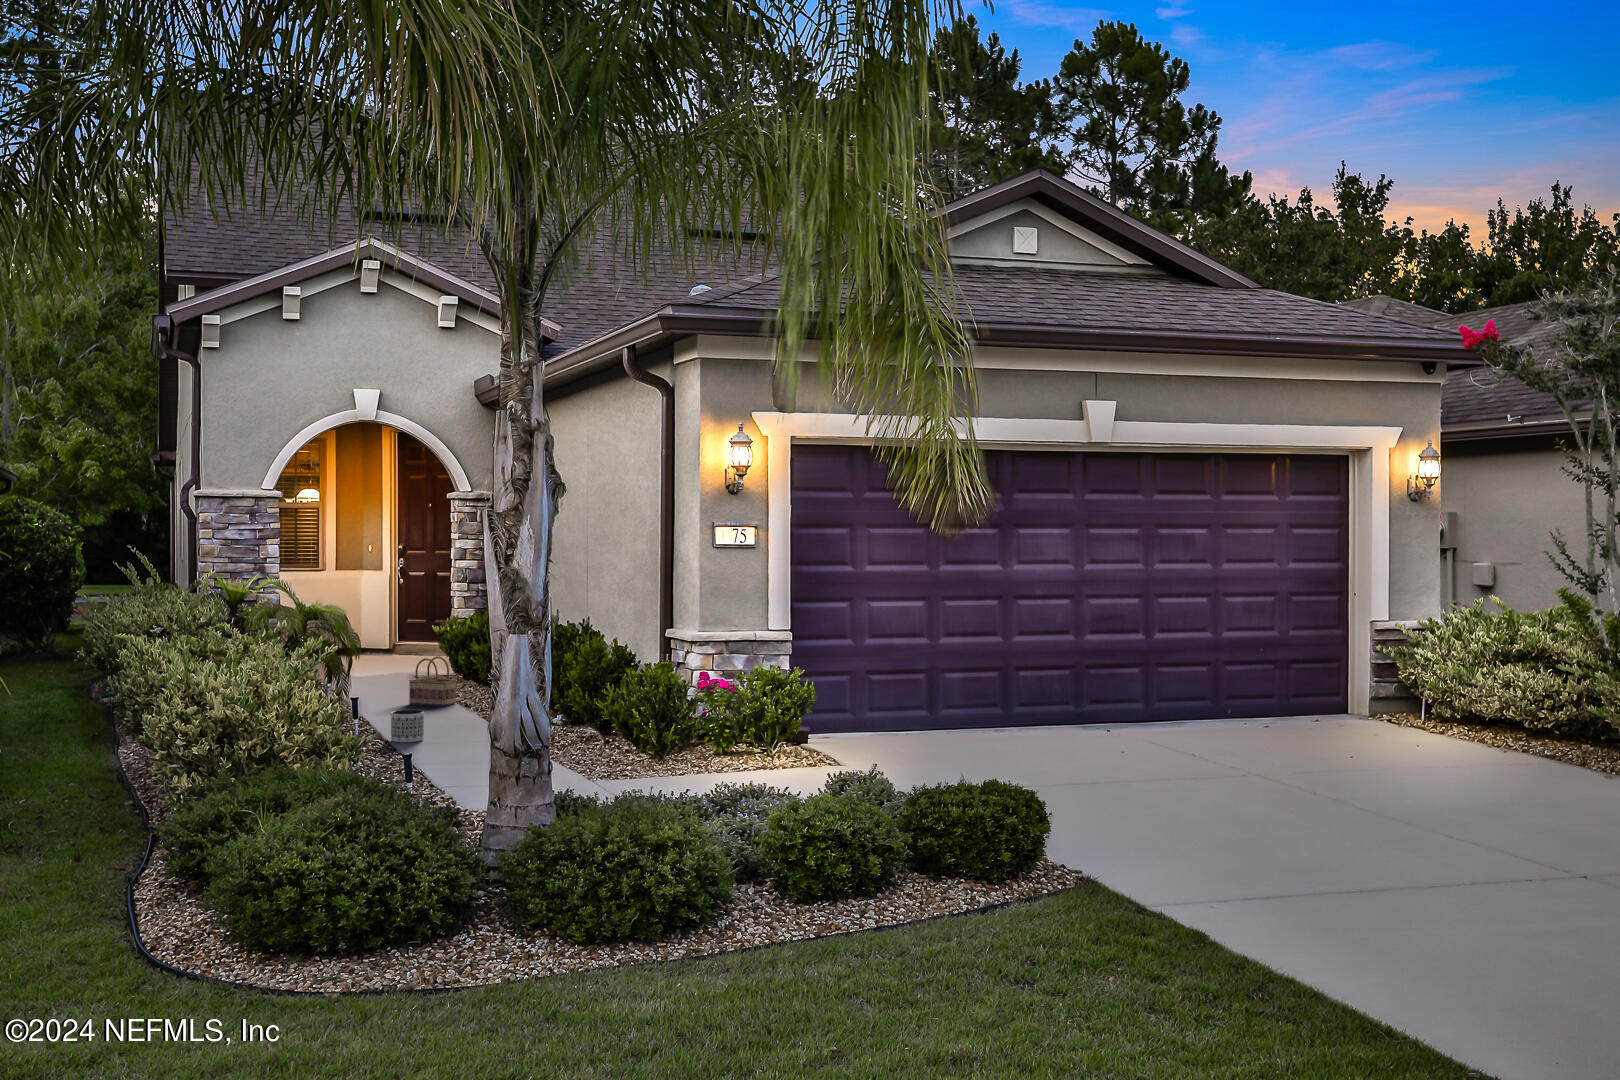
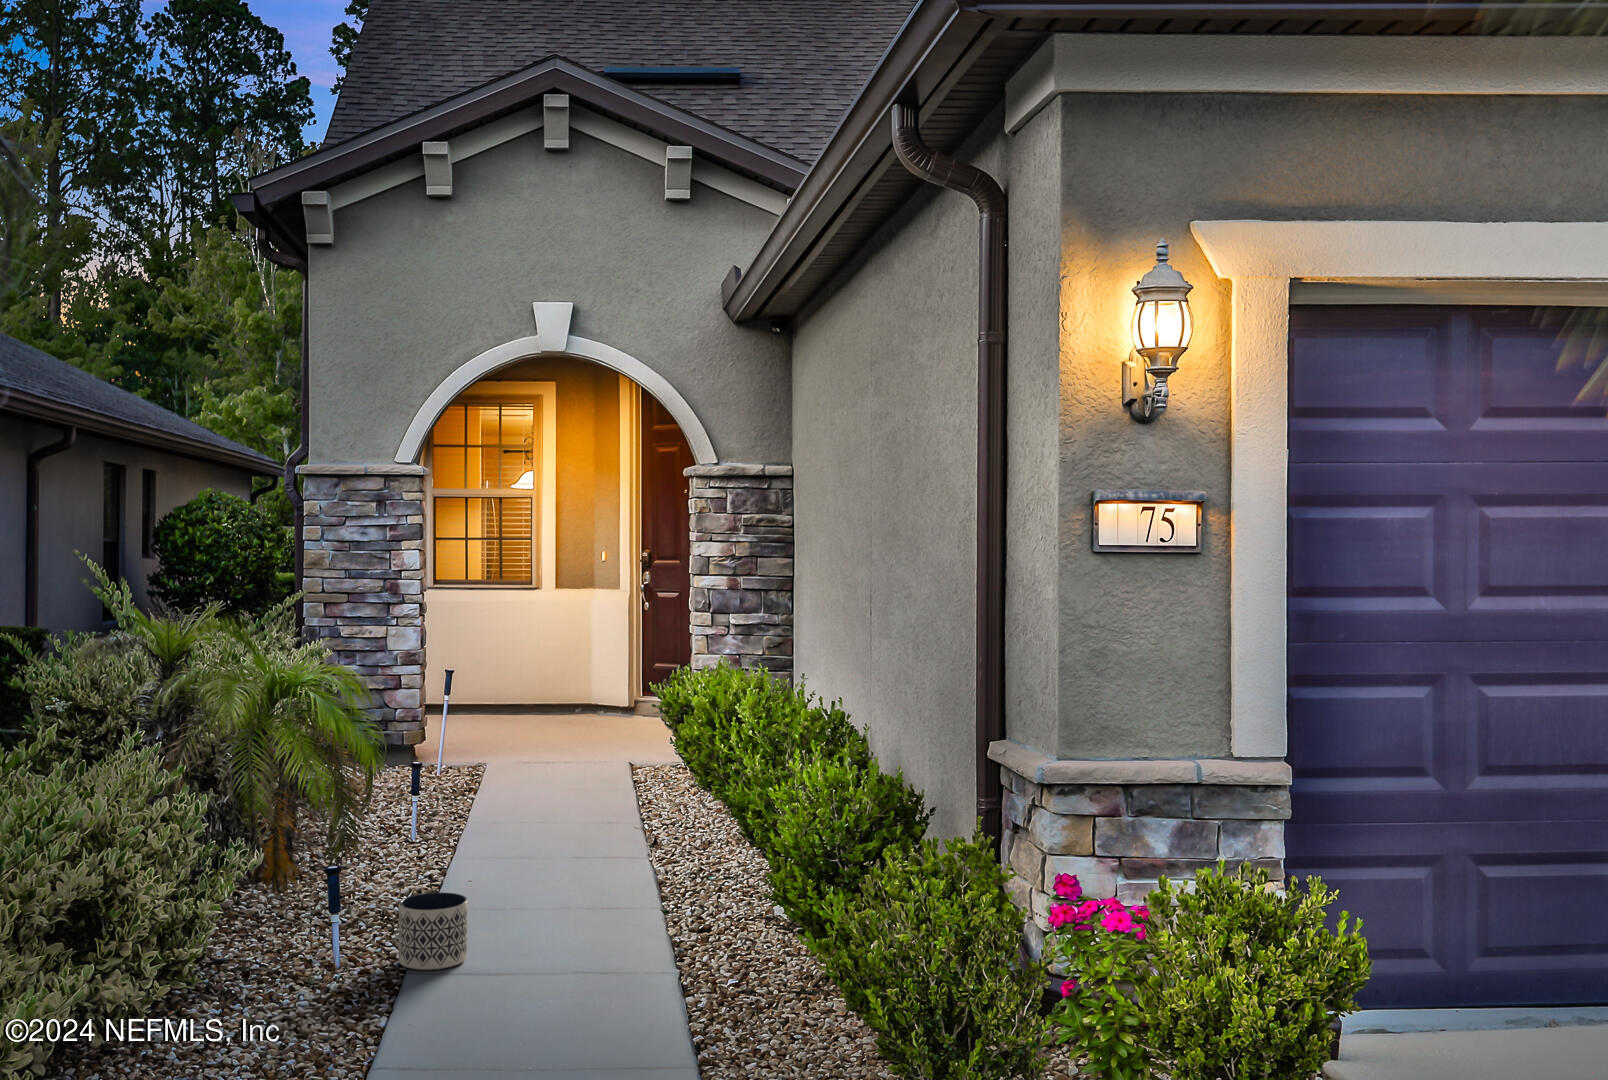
basket: present [409,656,456,706] -> none [546,749,628,844]

